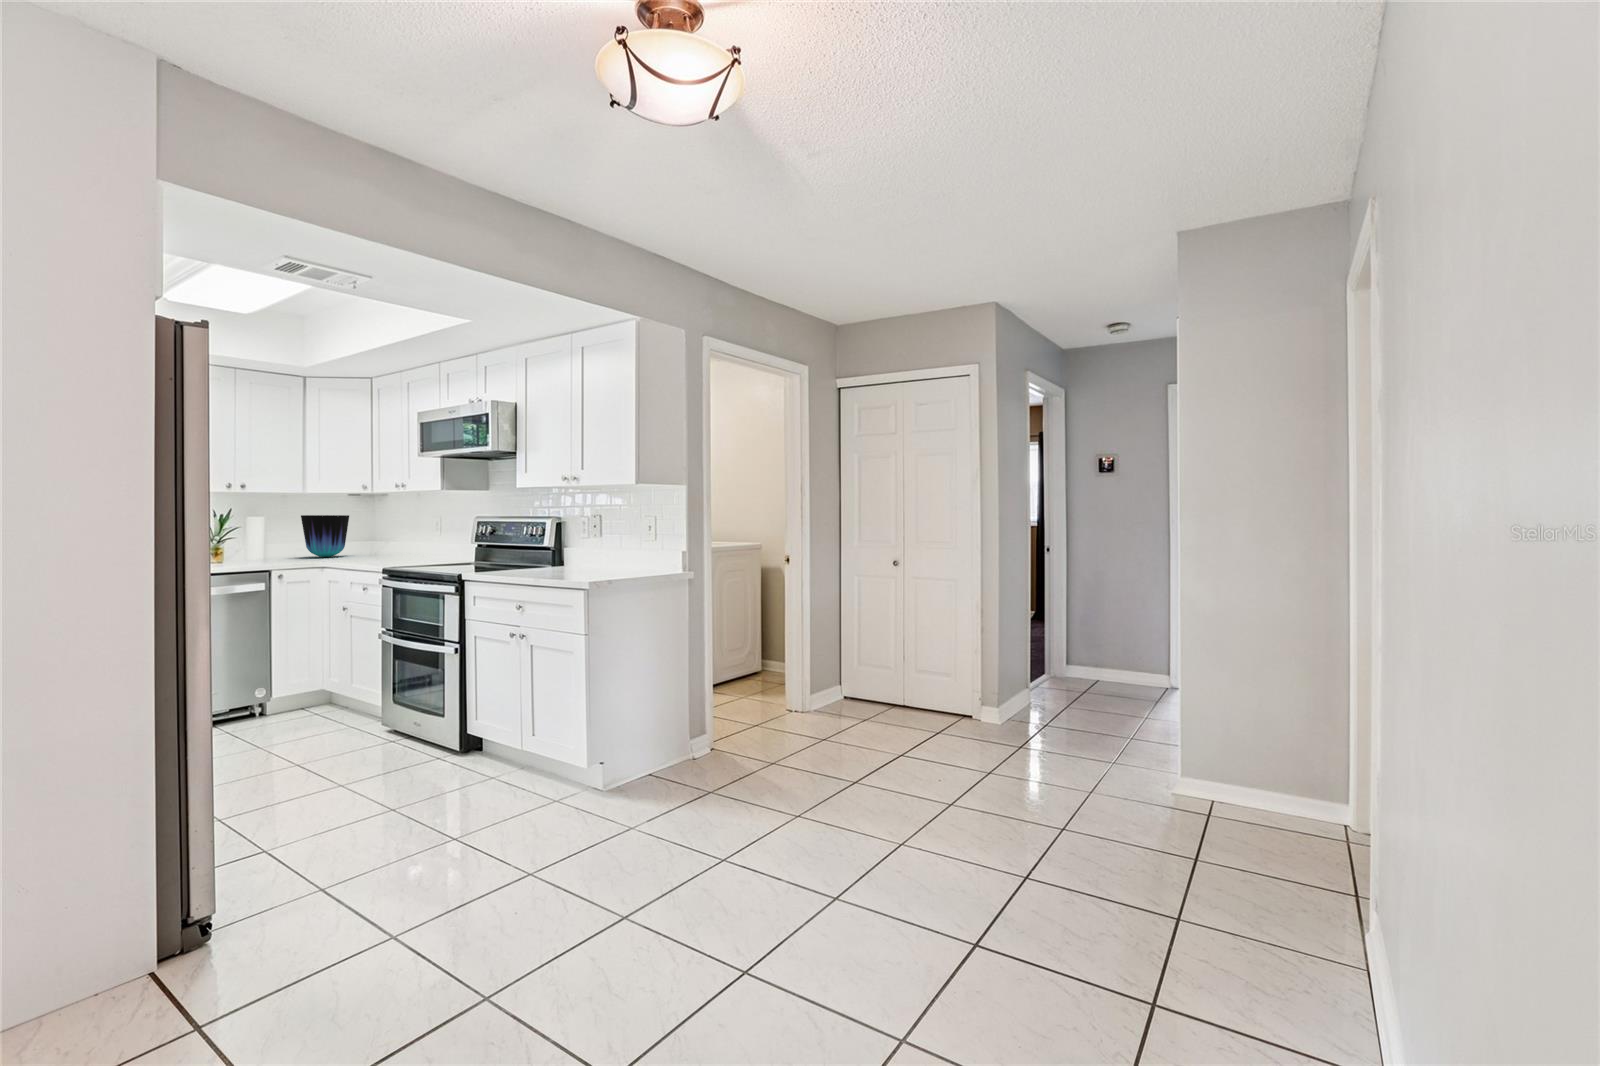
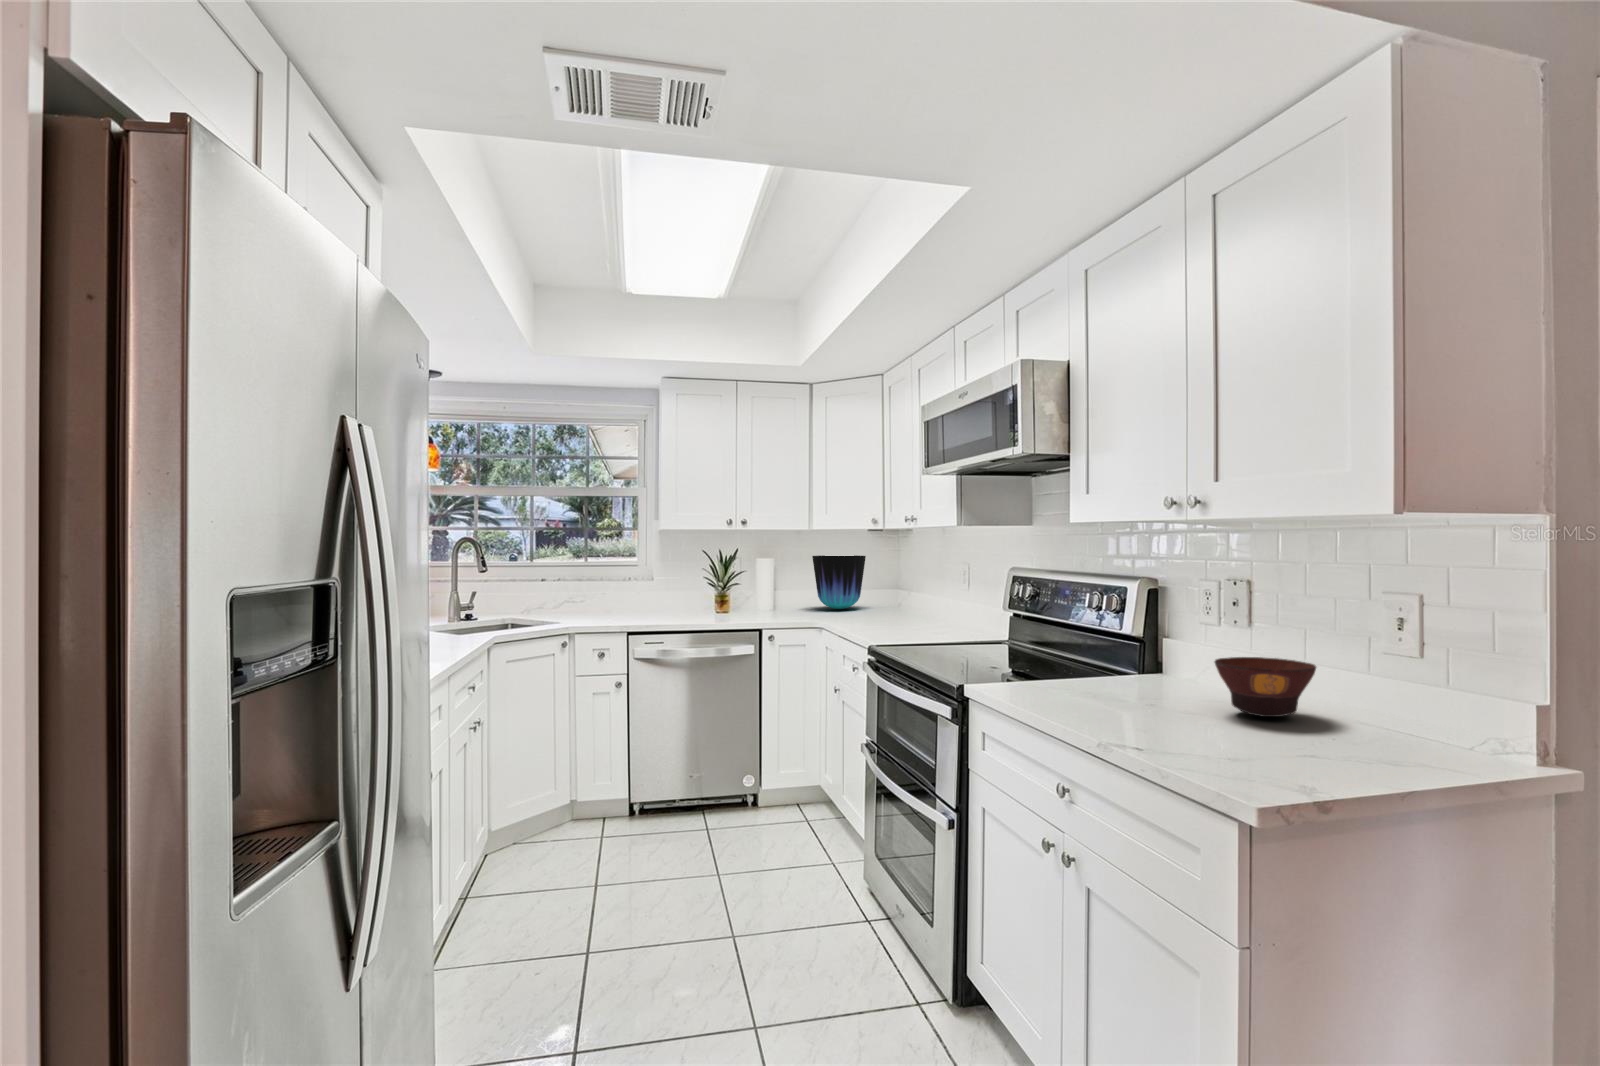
bowl: none [584,547,623,570] -> present [1215,657,1316,717]

